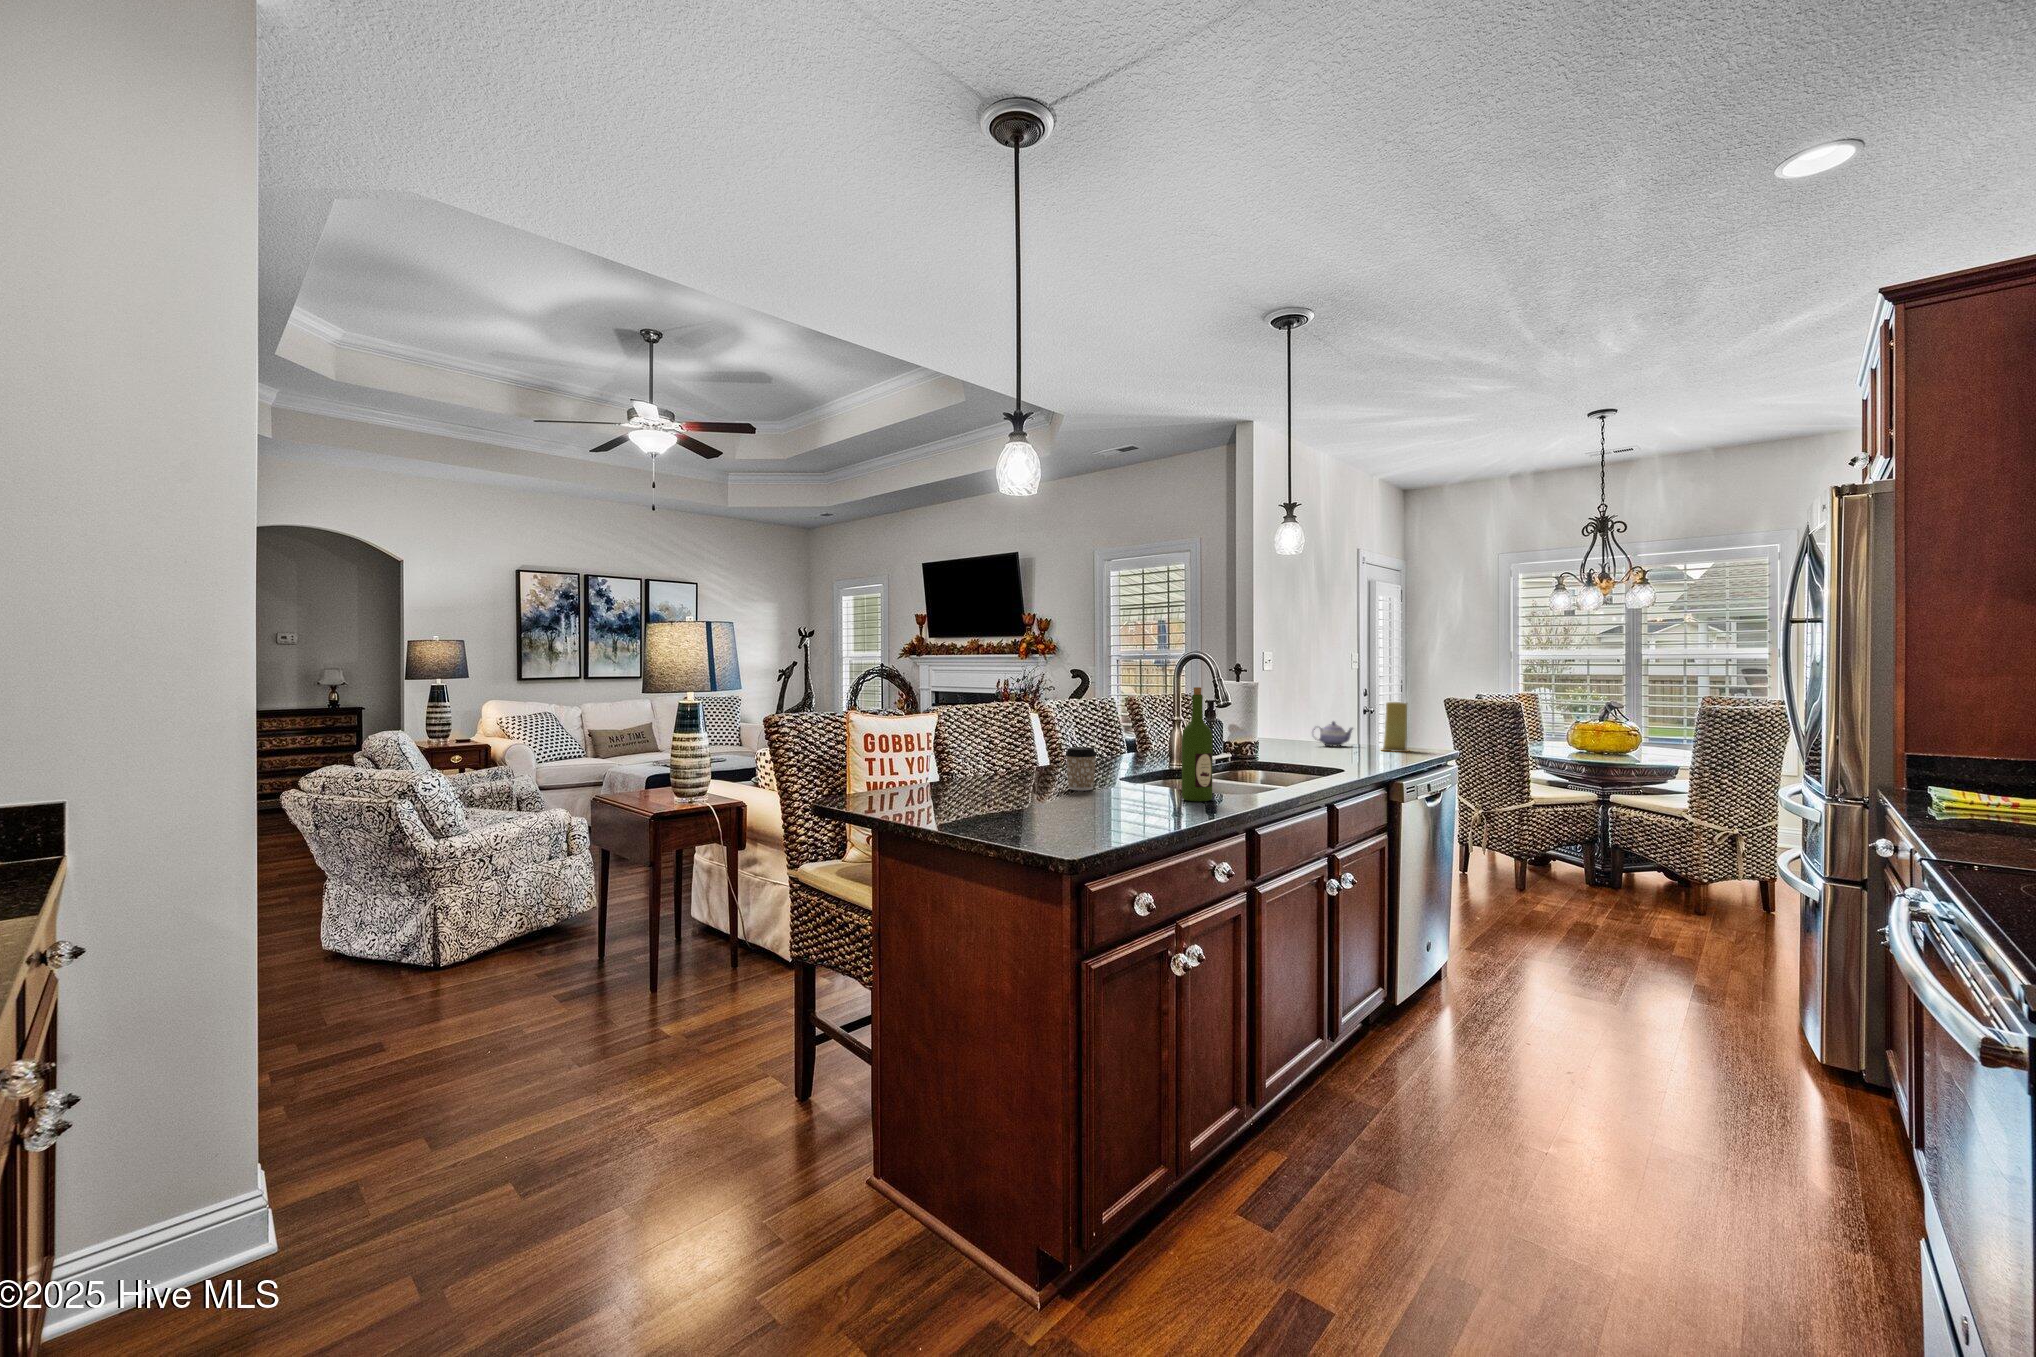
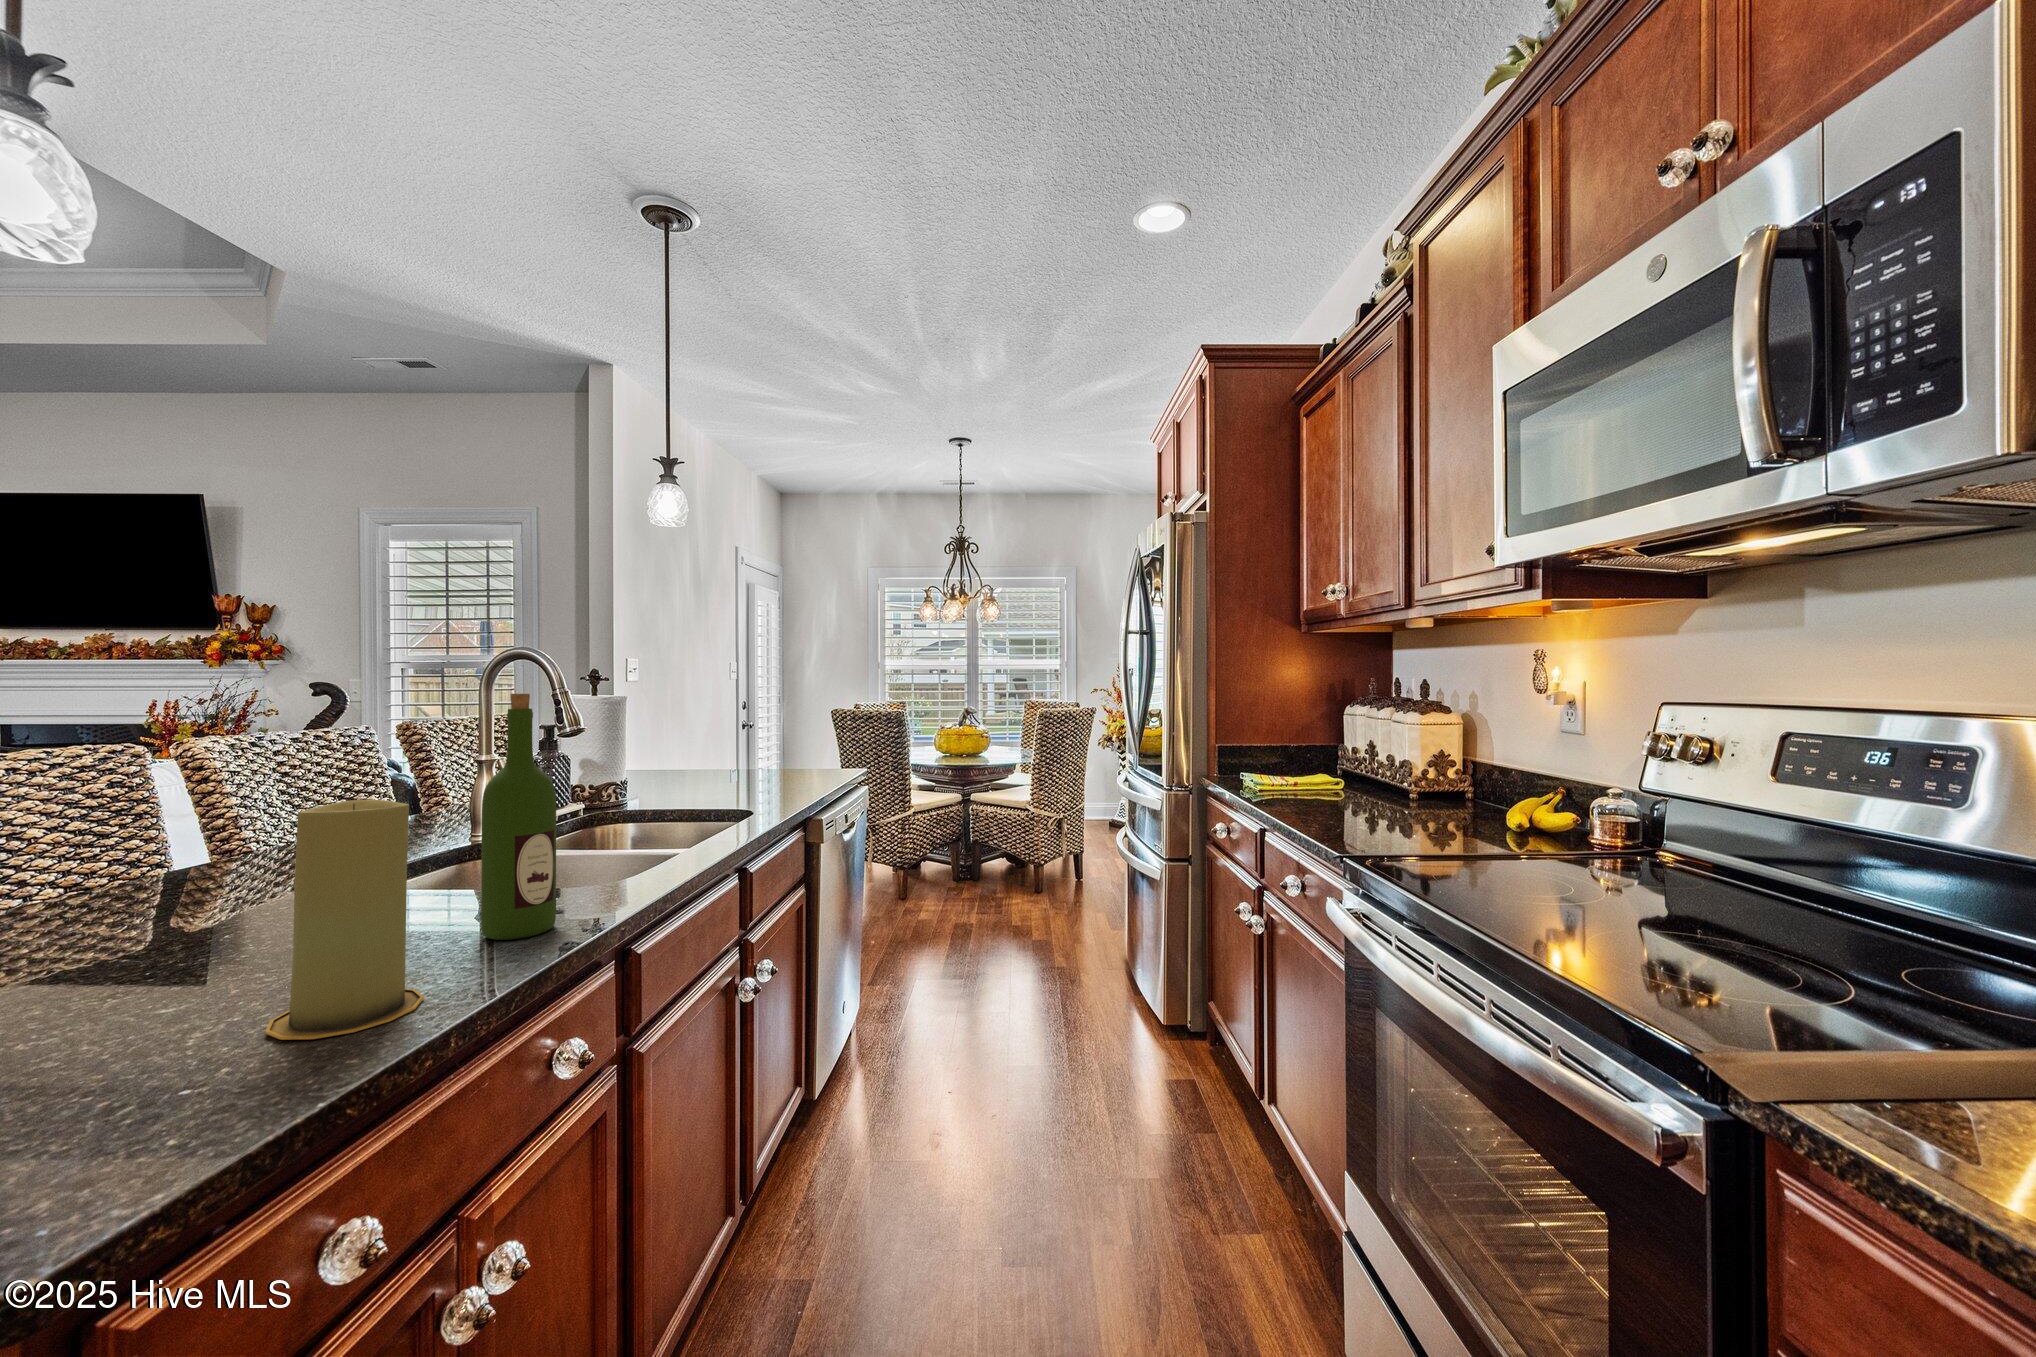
candle: present [1382,702,1408,752] -> present [265,799,424,1040]
teapot: present [1314,721,1353,746] -> none [700,741,755,773]
coffee cup: present [1065,747,1097,791] -> none [146,839,254,951]

